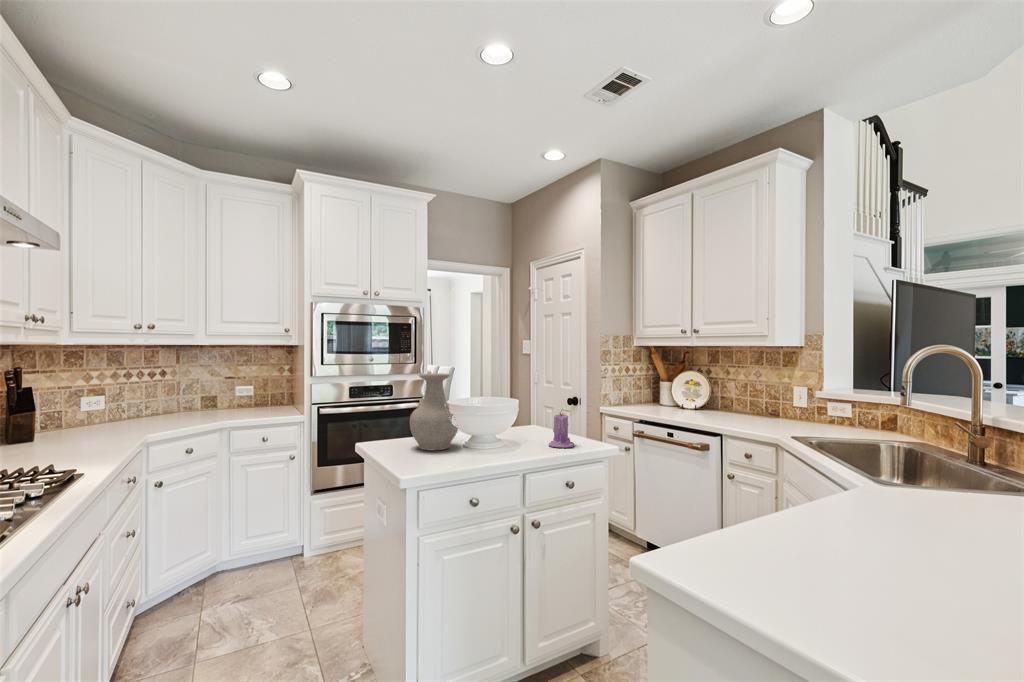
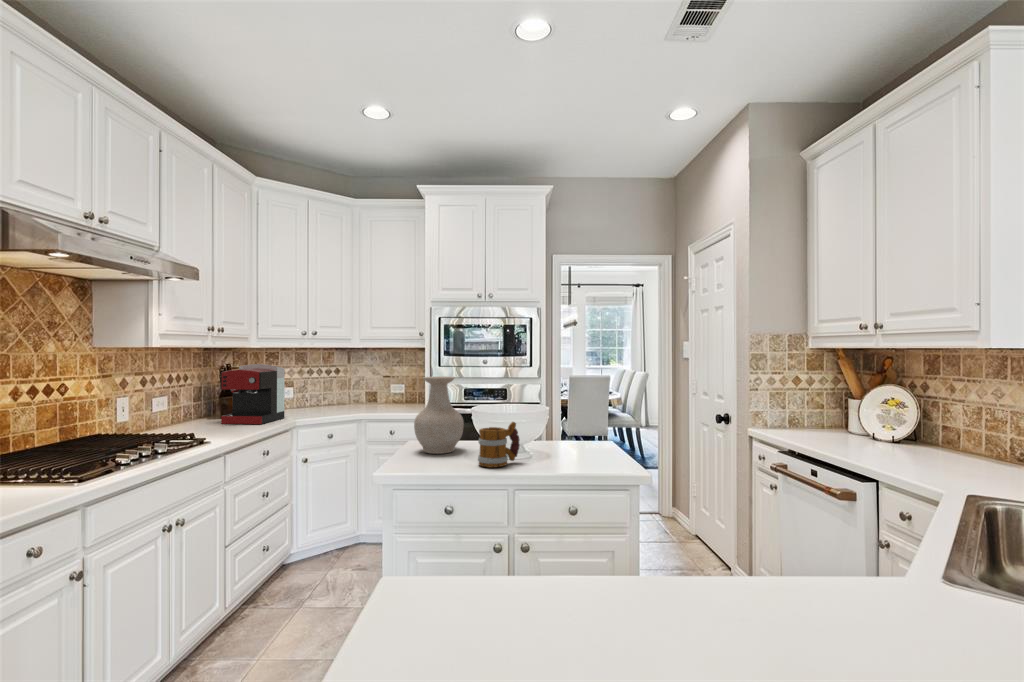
coffee maker: none [34,366,125,449] -> present [221,364,285,424]
mug: none [498,412,529,456] -> present [478,422,520,468]
candle: present [549,412,575,448] -> none [545,422,576,467]

